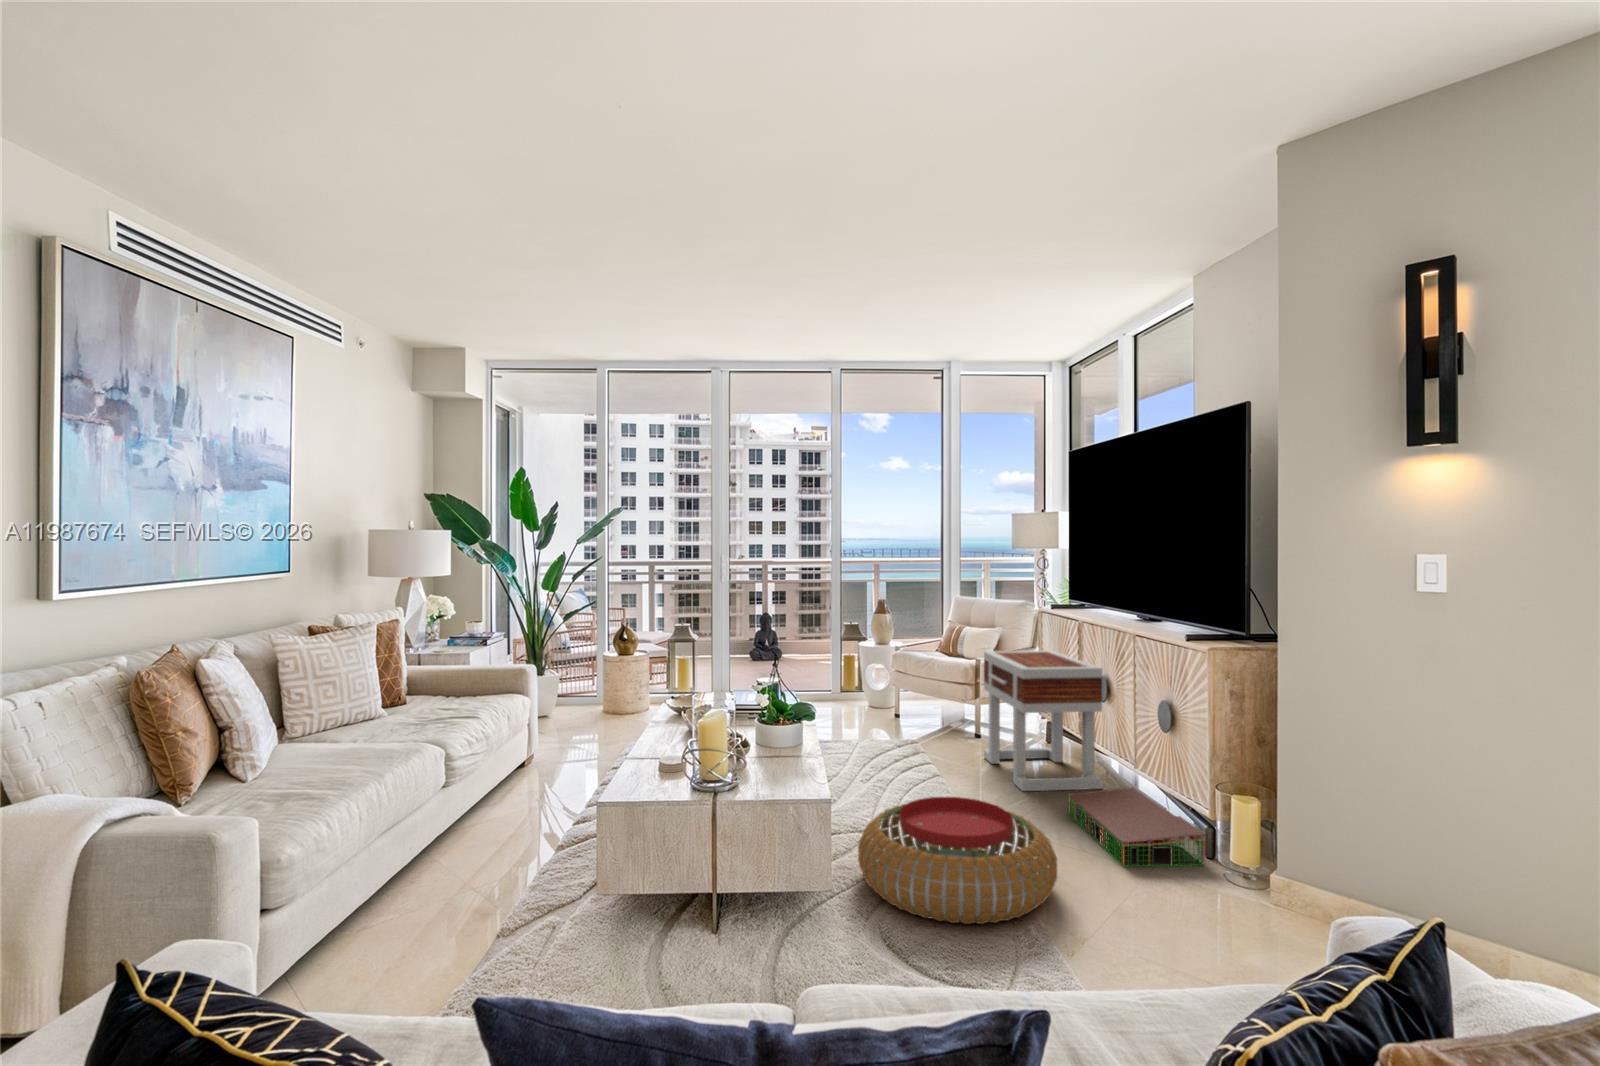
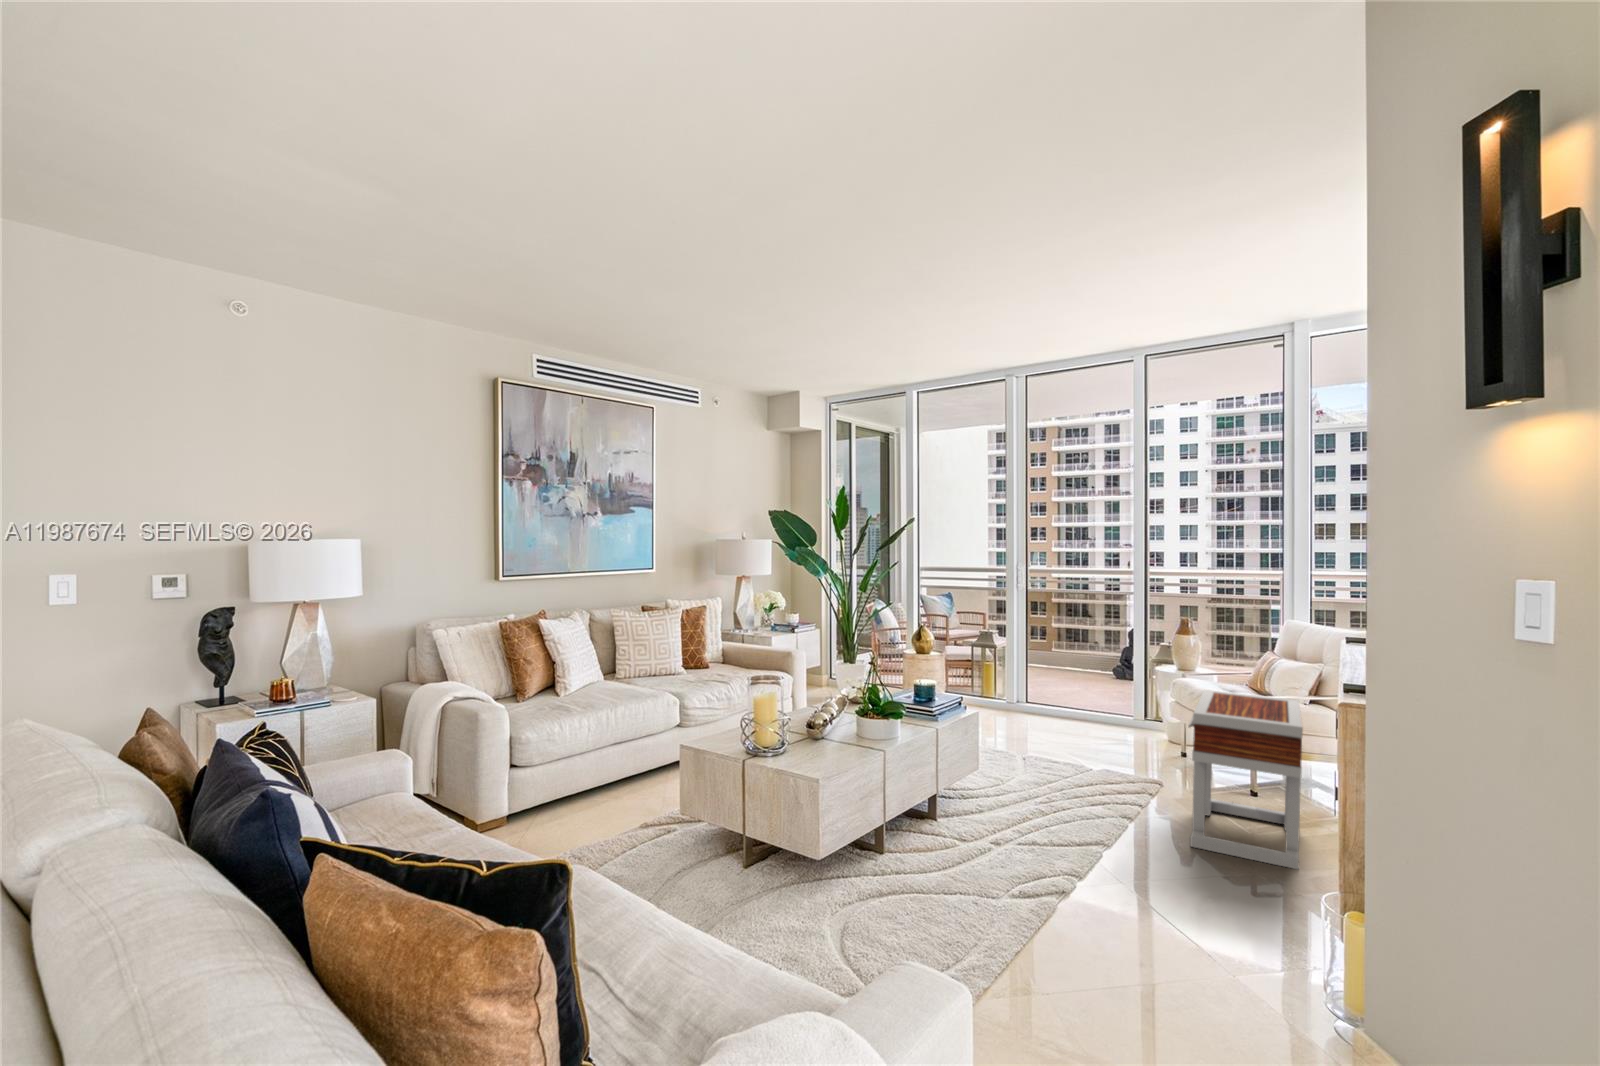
storage bin: present [1068,787,1205,866] -> none [1183,857,1297,973]
pouf: present [858,797,1057,924] -> none [888,813,1079,940]

